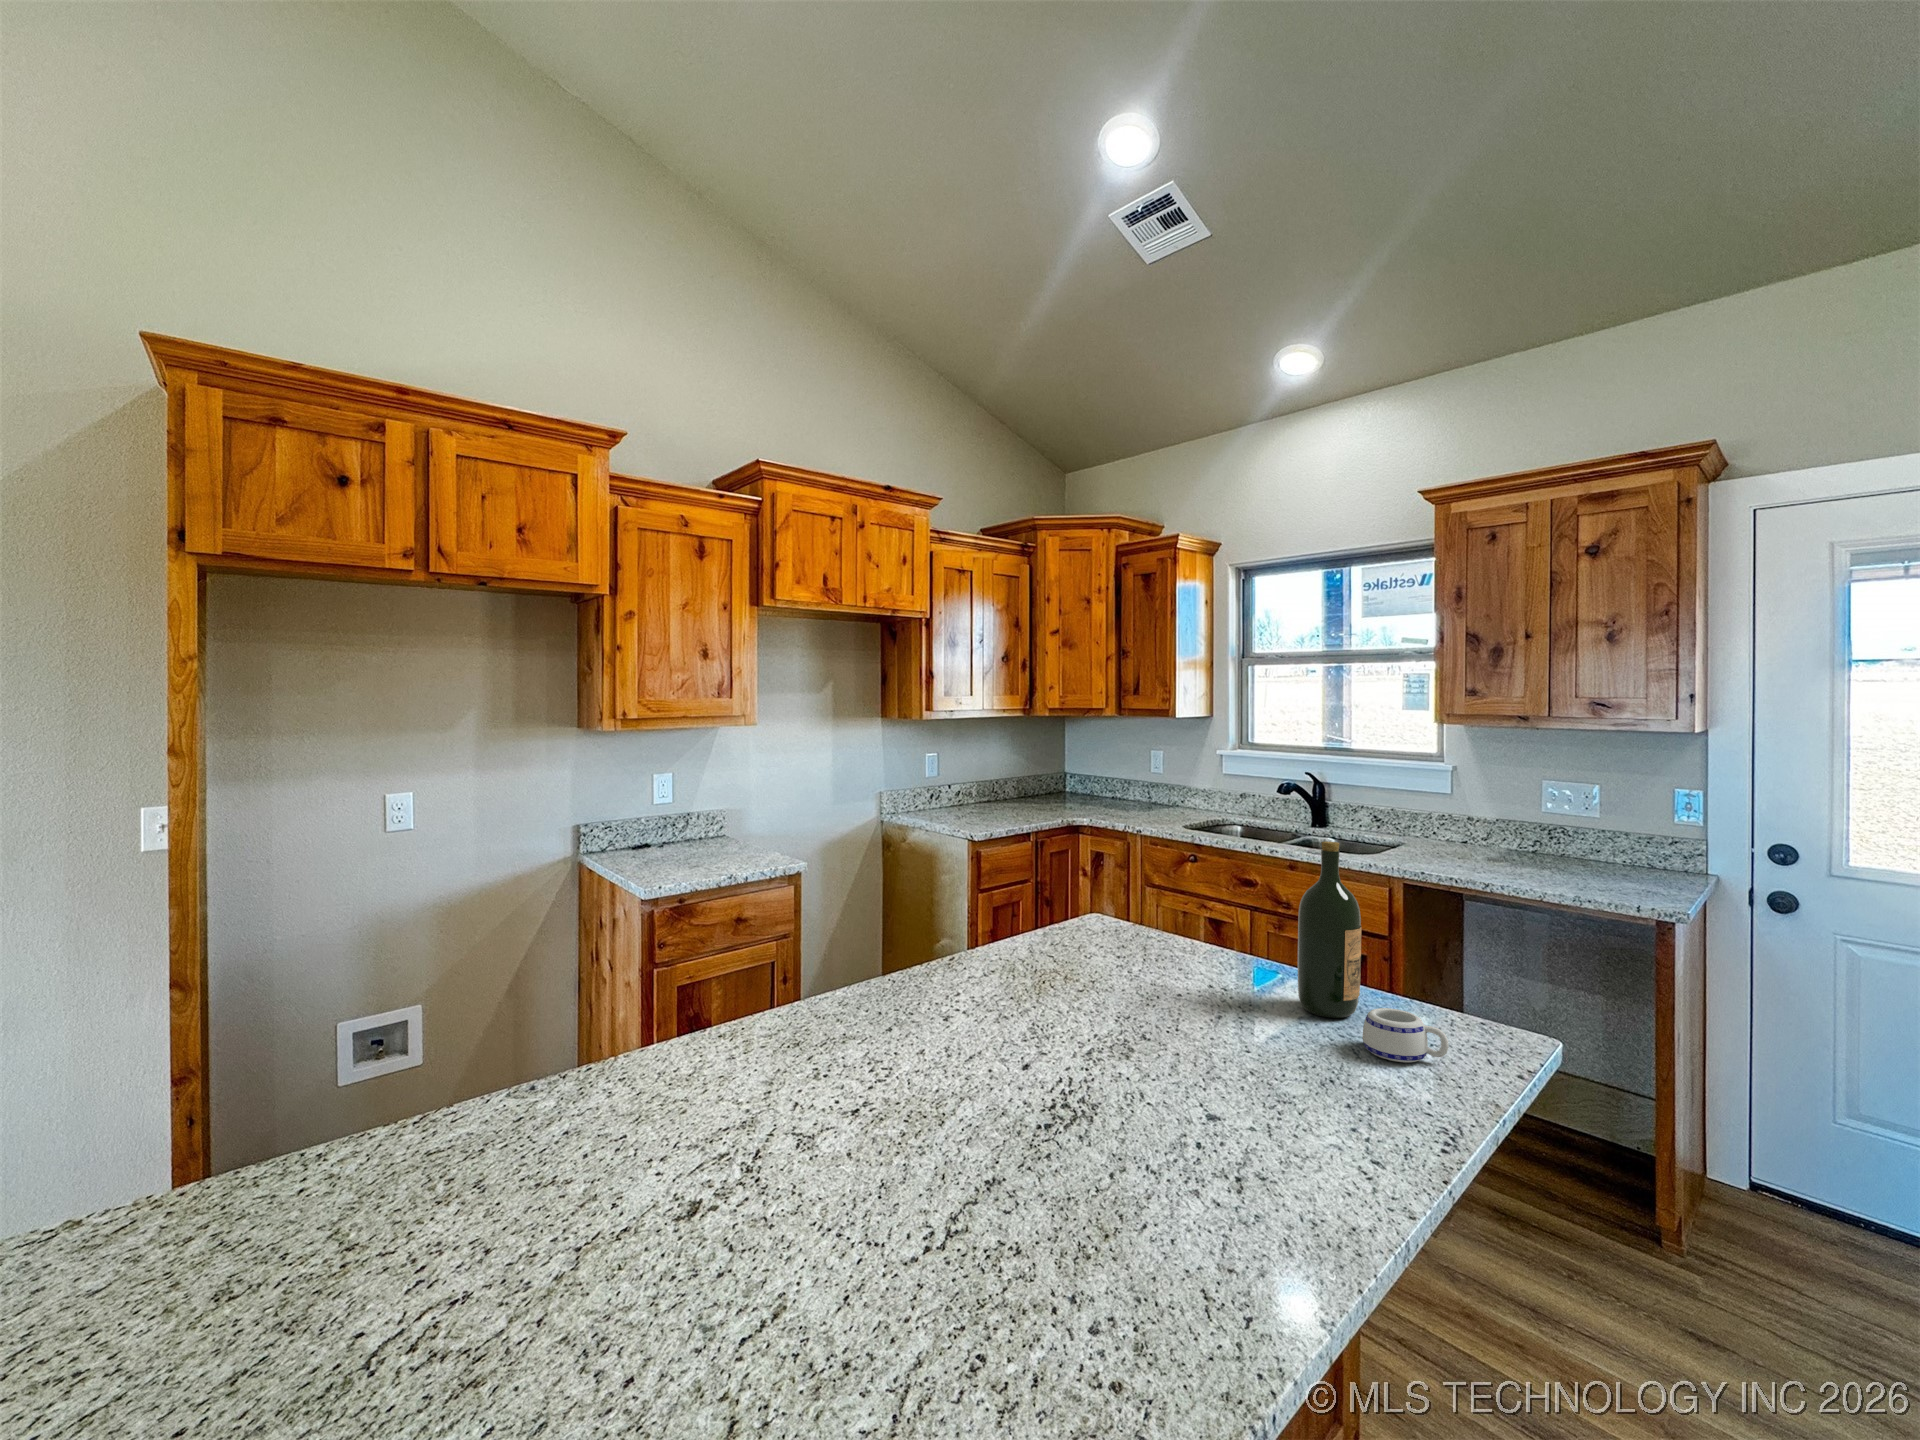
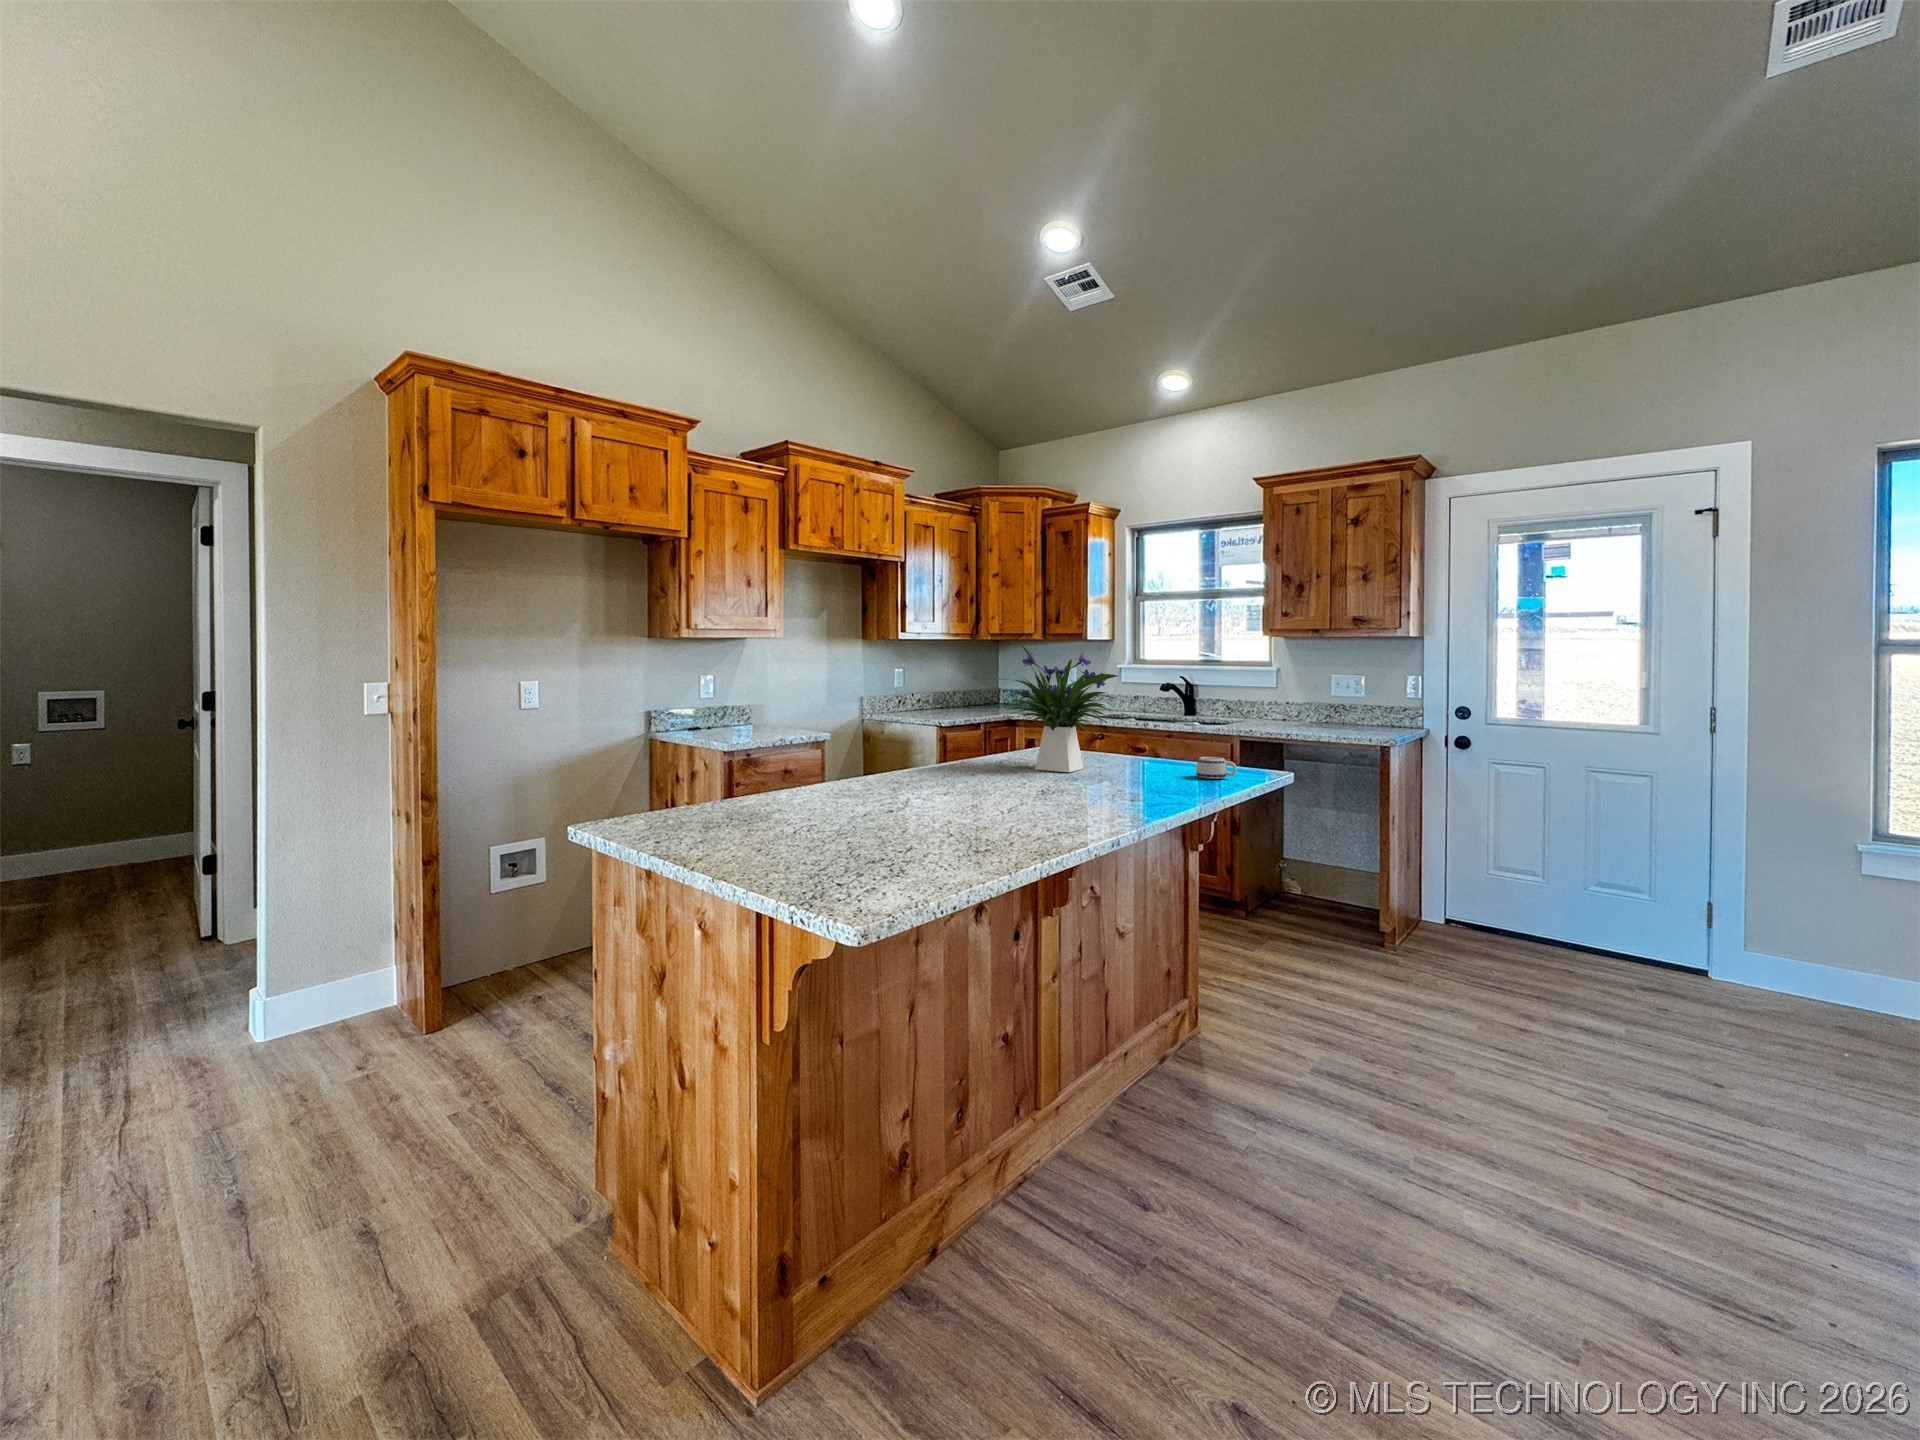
flower arrangement: none [984,781,1209,1022] -> present [999,646,1118,772]
wine bottle: present [1298,841,1362,1018] -> none [1165,677,1198,770]

